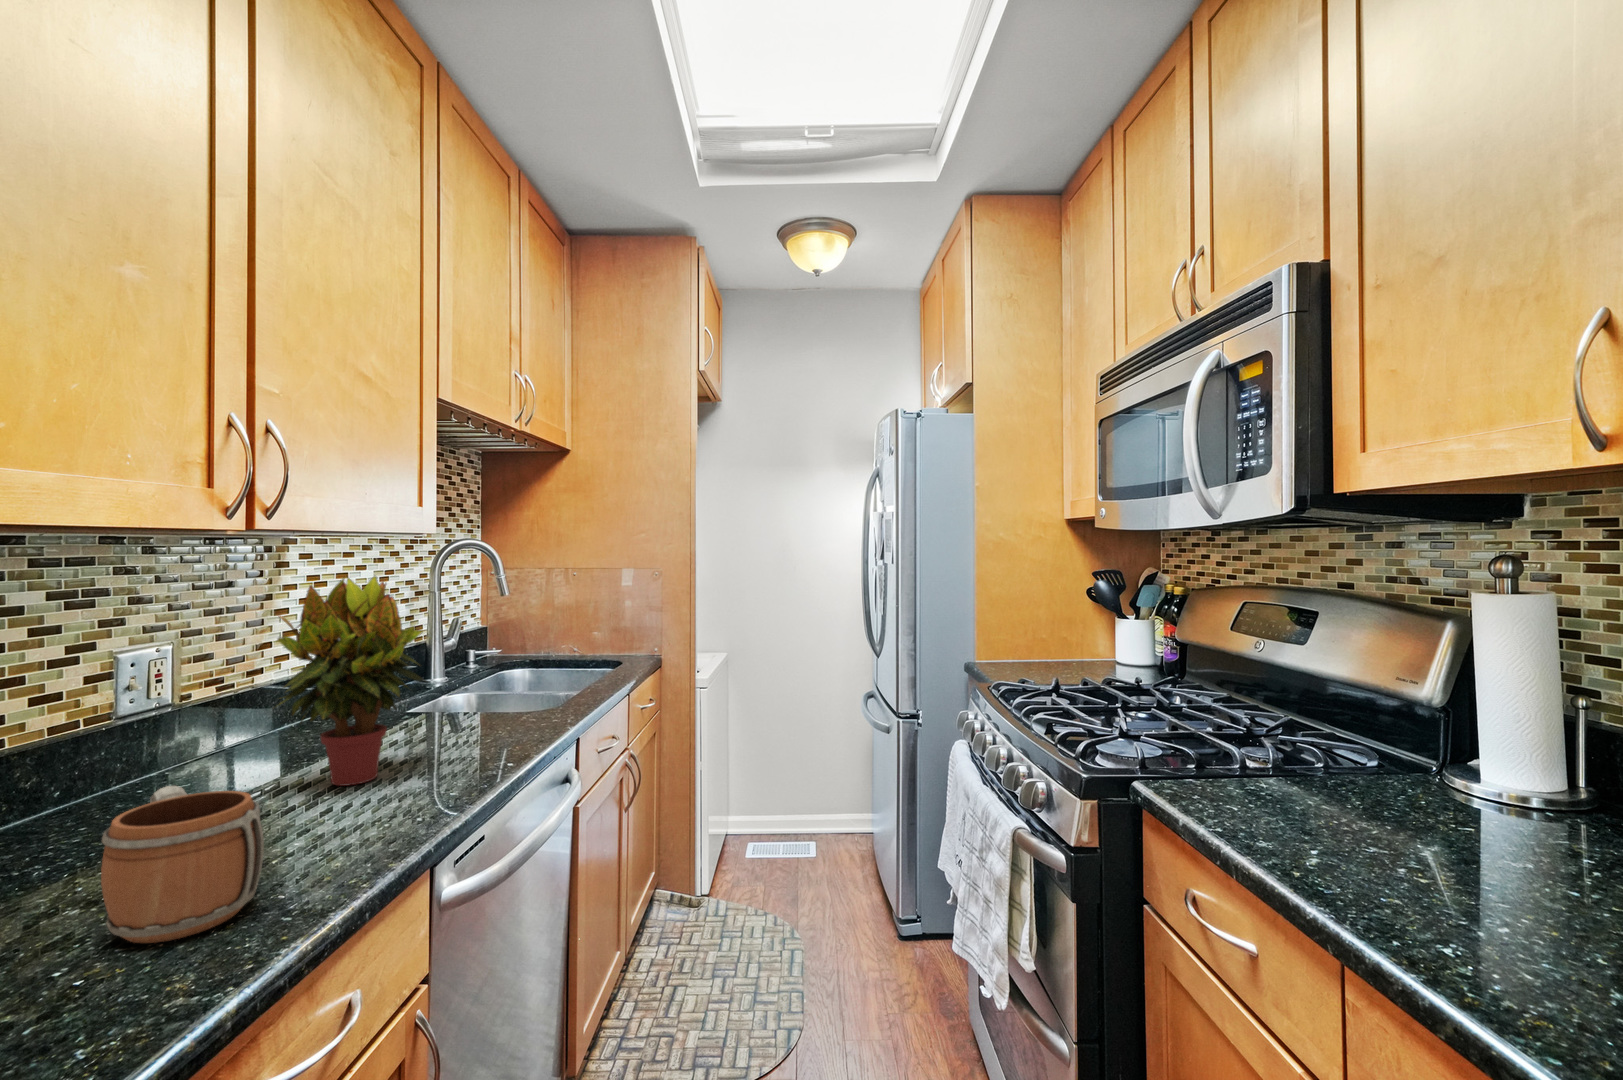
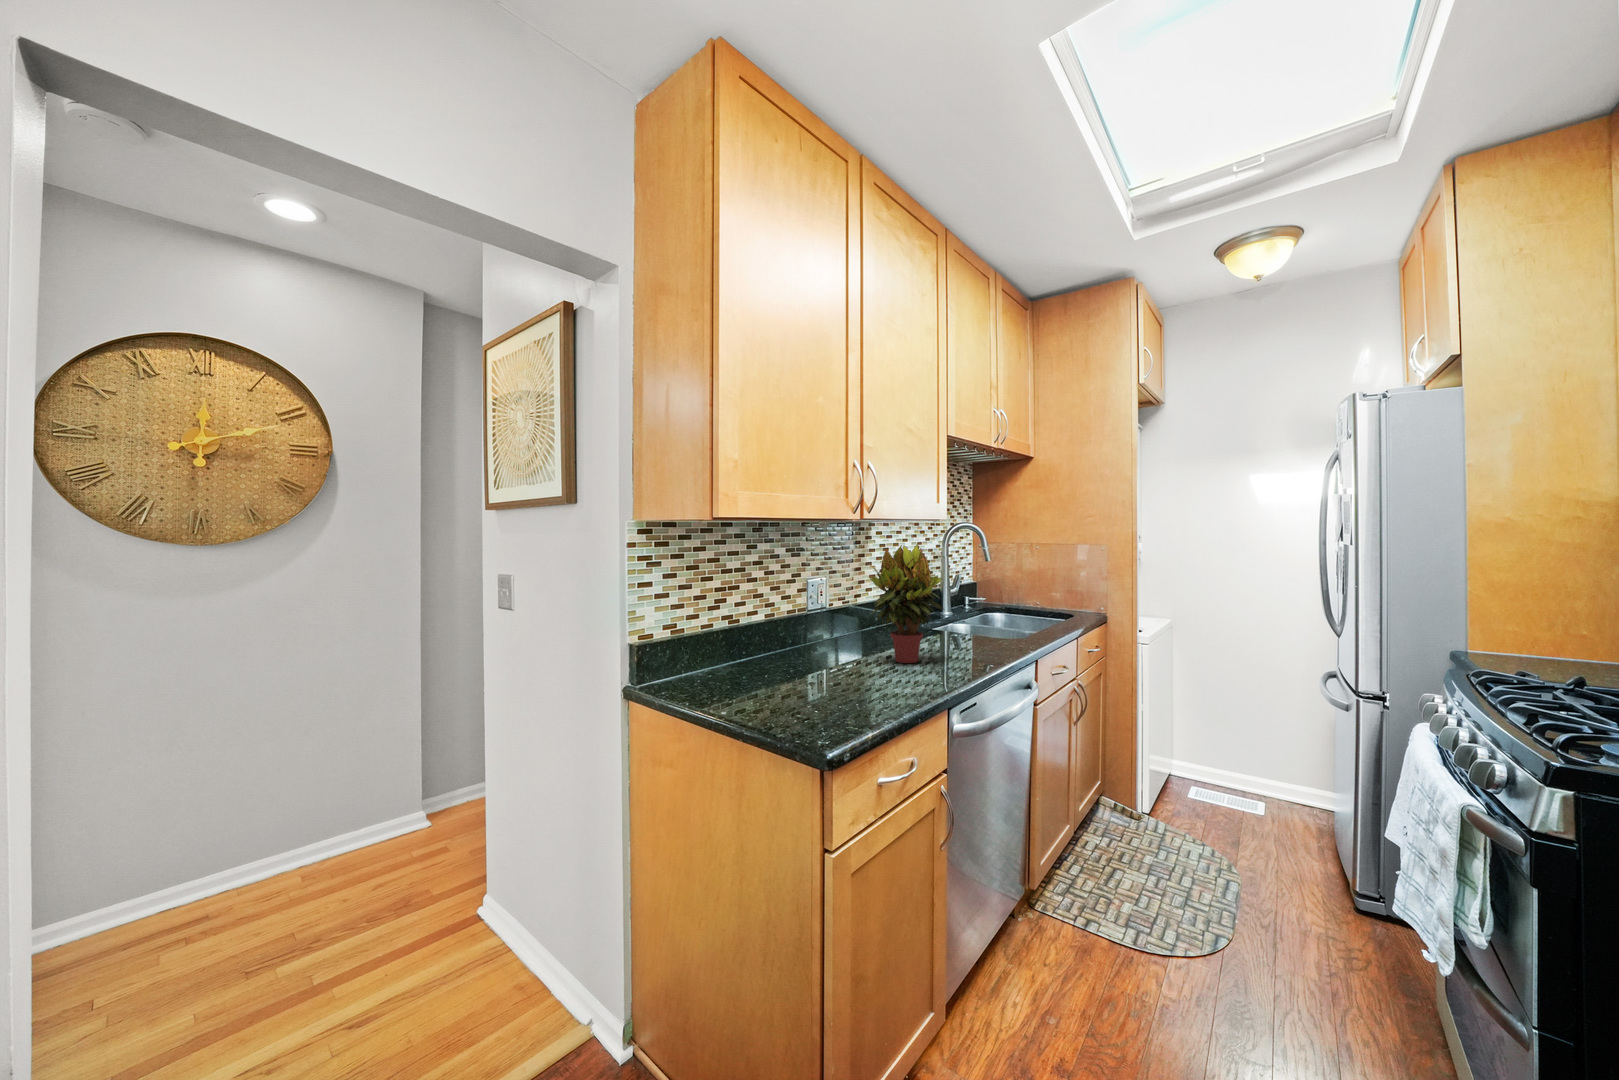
mug: present [101,786,264,943] -> none [817,642,875,709]

